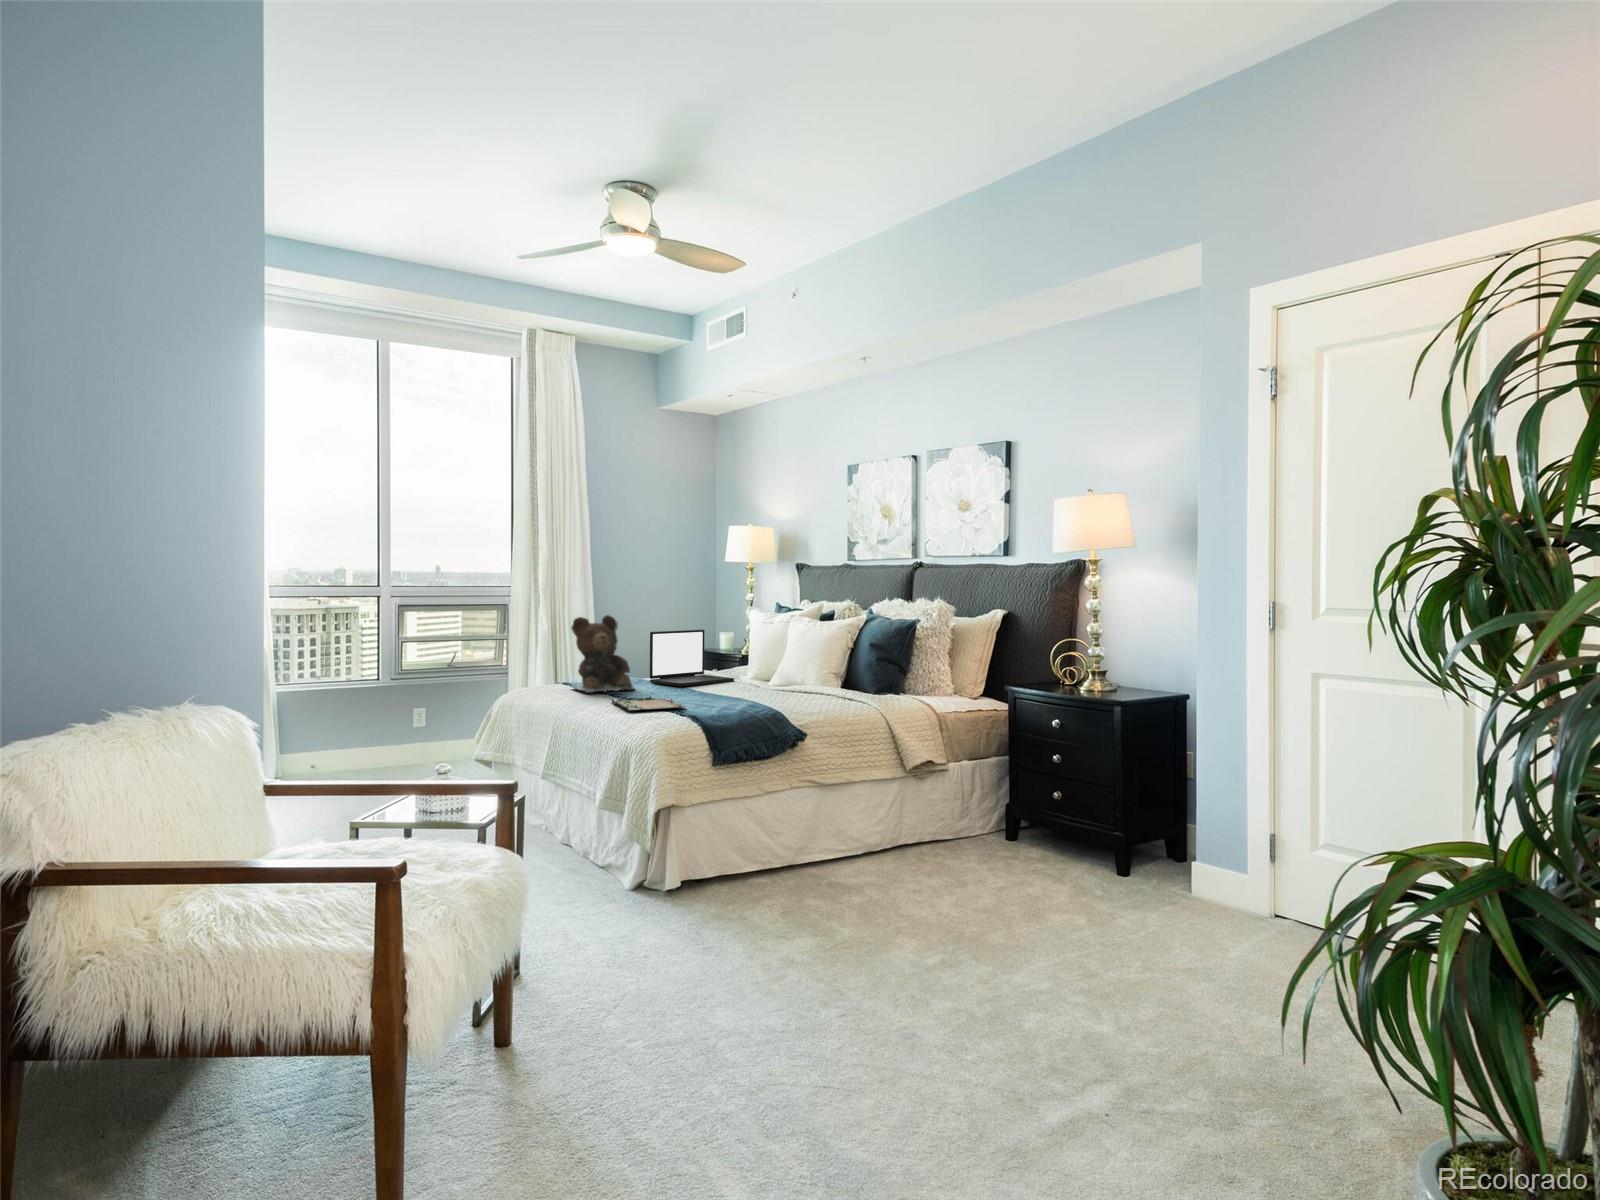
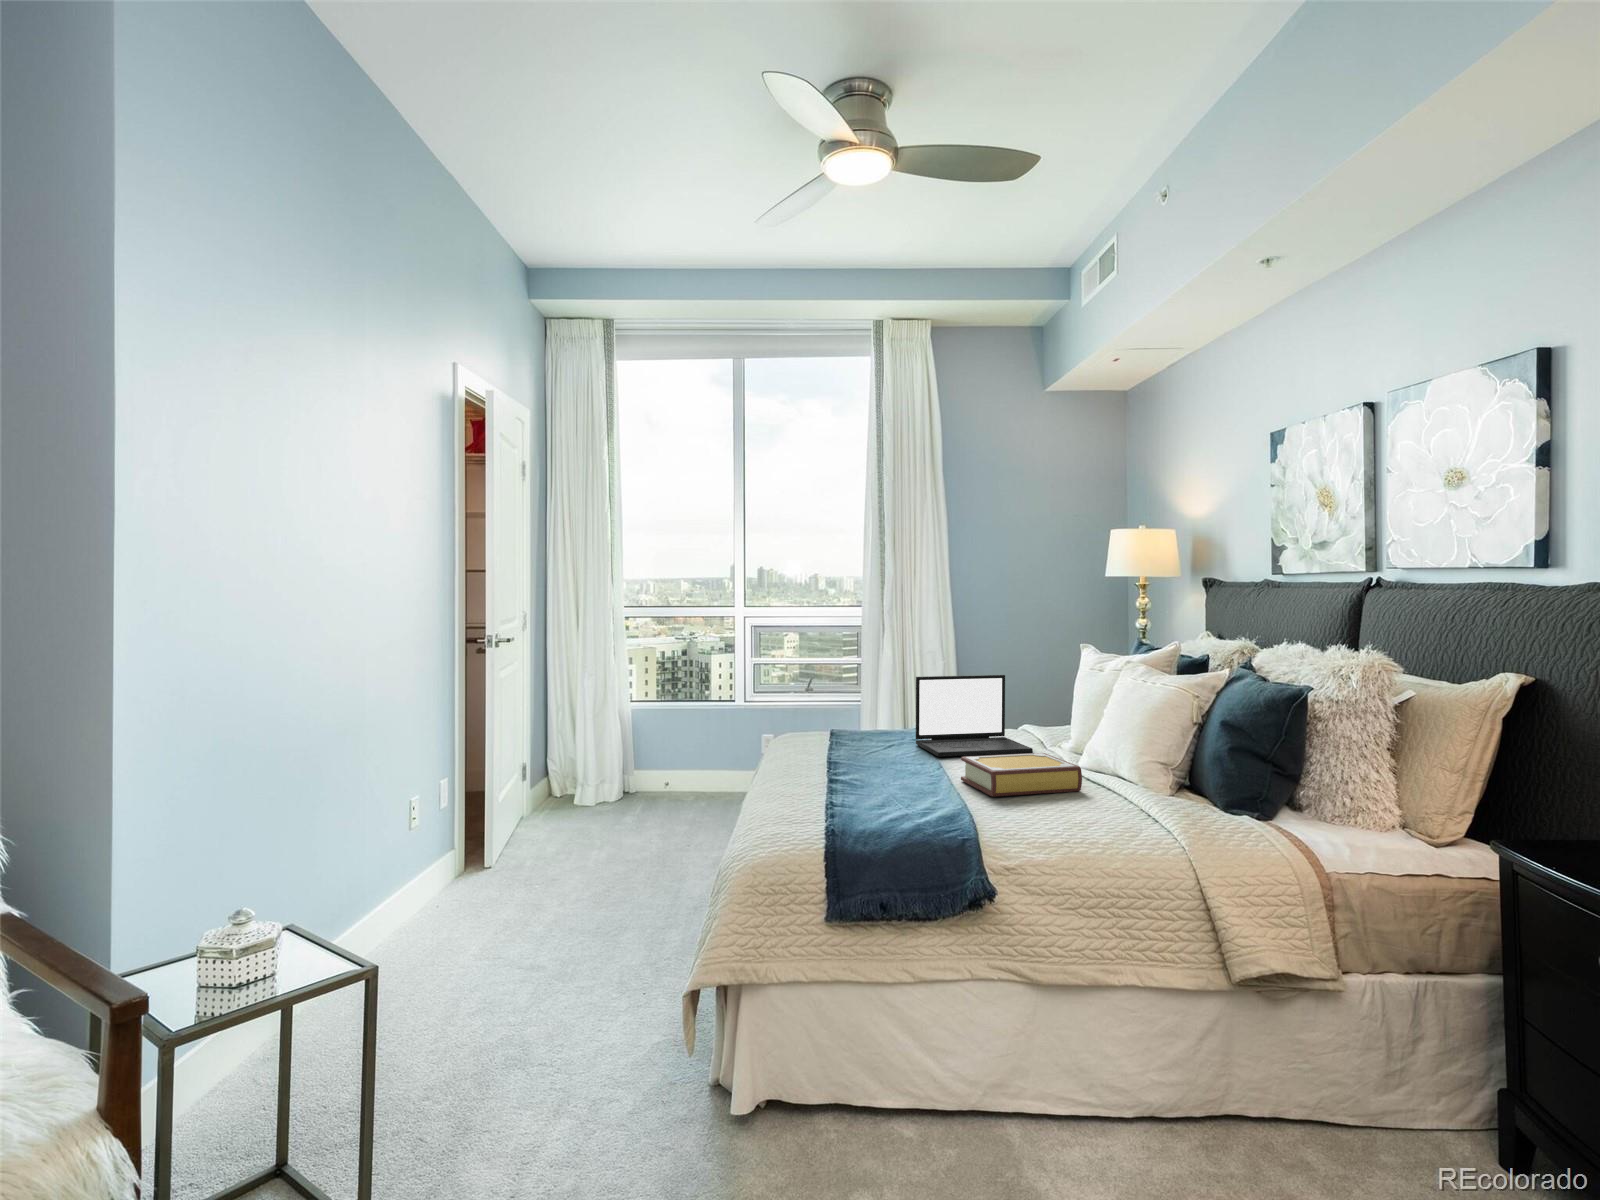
teddy bear: present [571,615,634,692] -> none [803,653,877,757]
book: none [718,675,795,699] -> present [961,753,1082,796]
tray: present [611,693,686,711] -> none [780,768,876,803]

